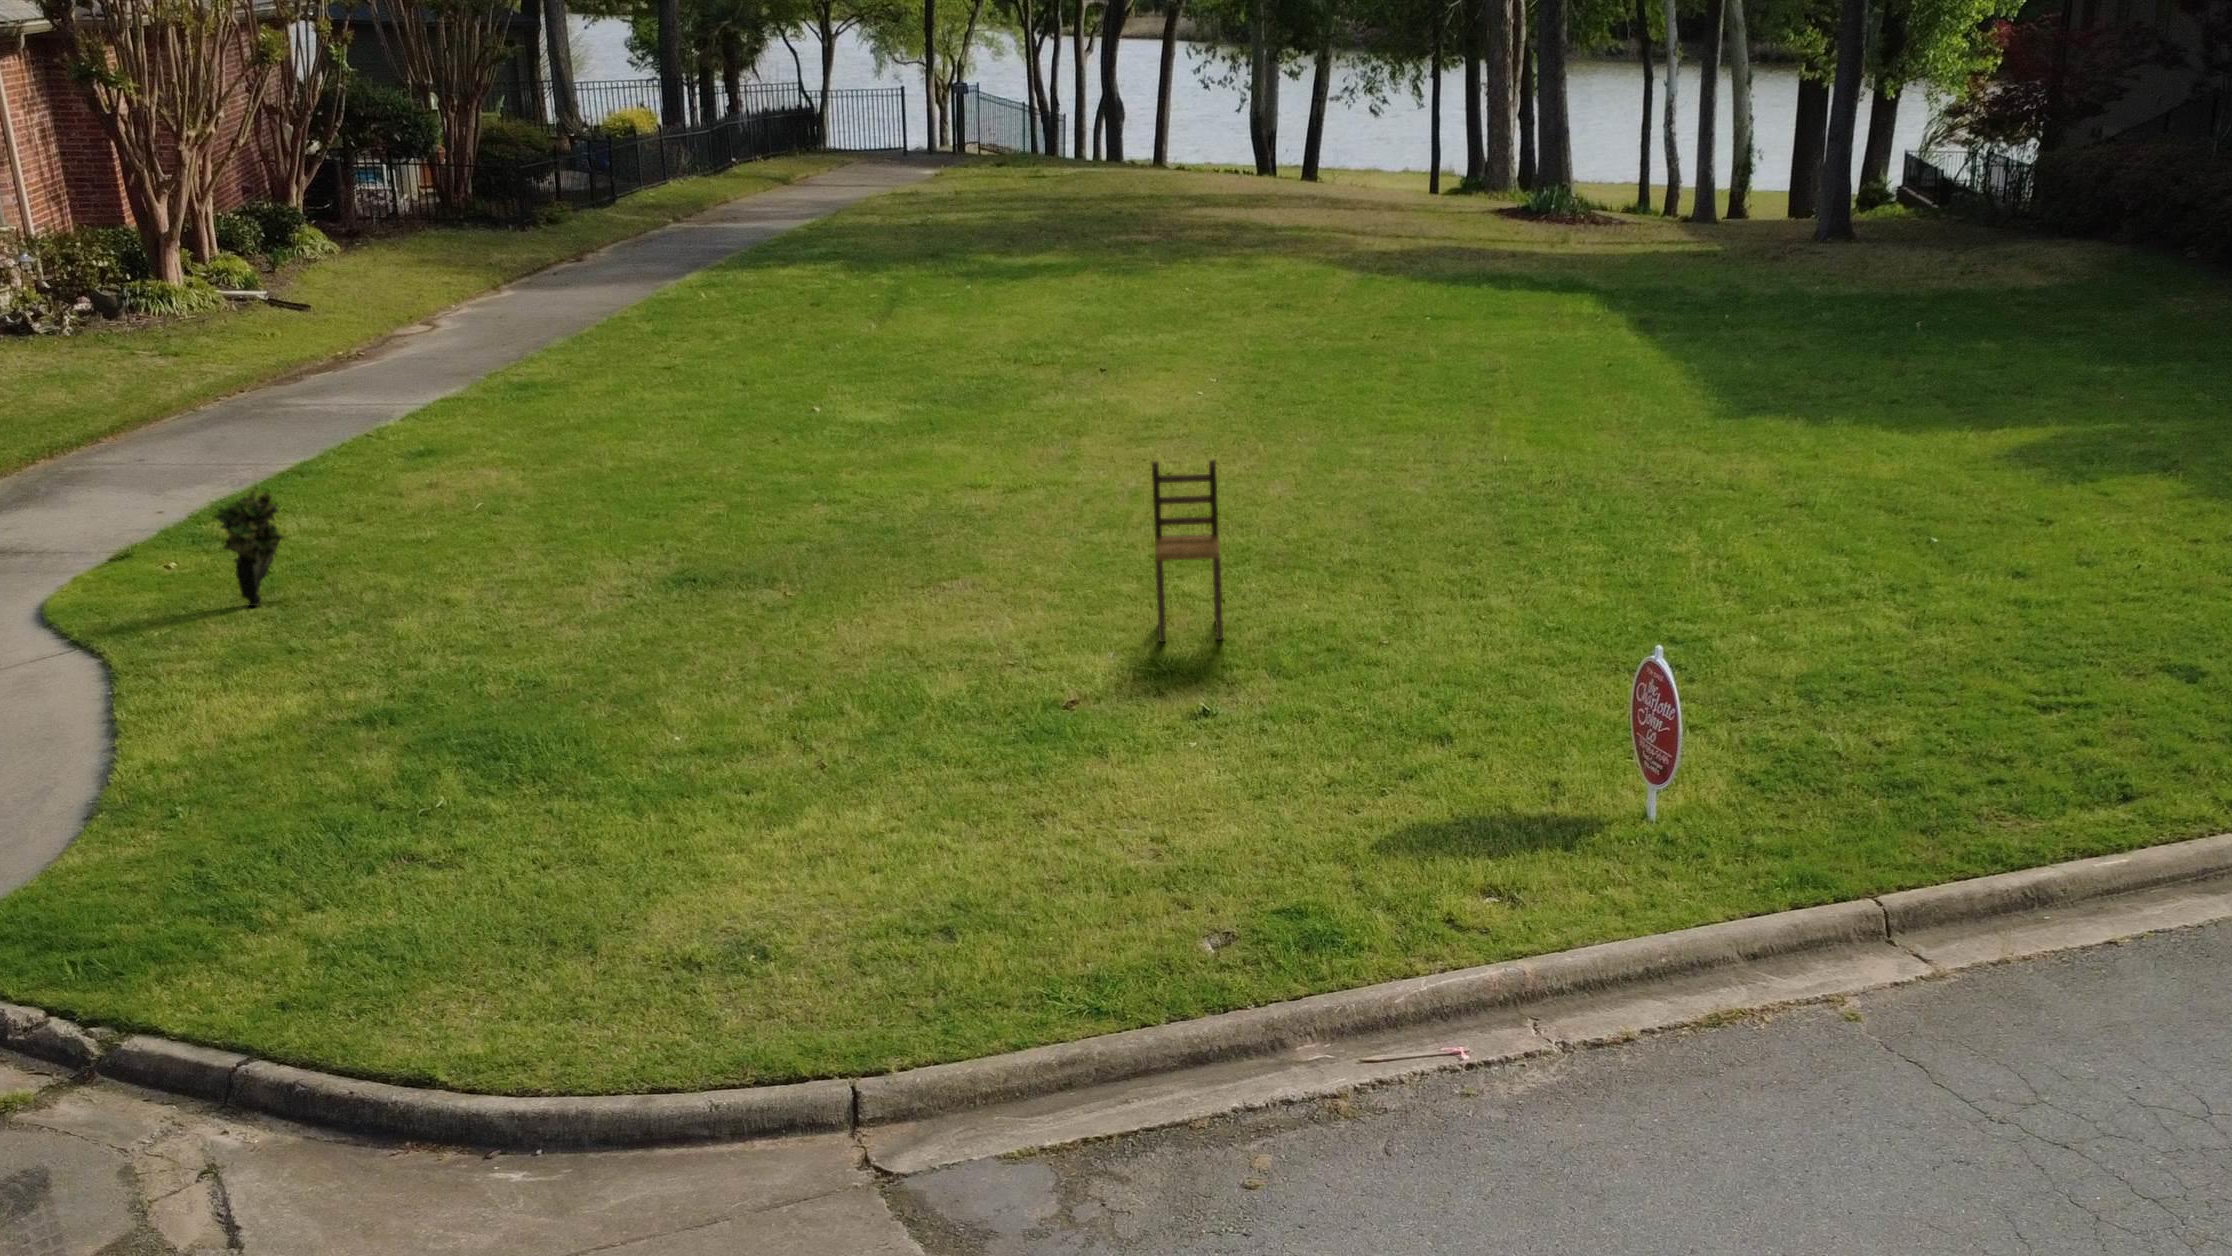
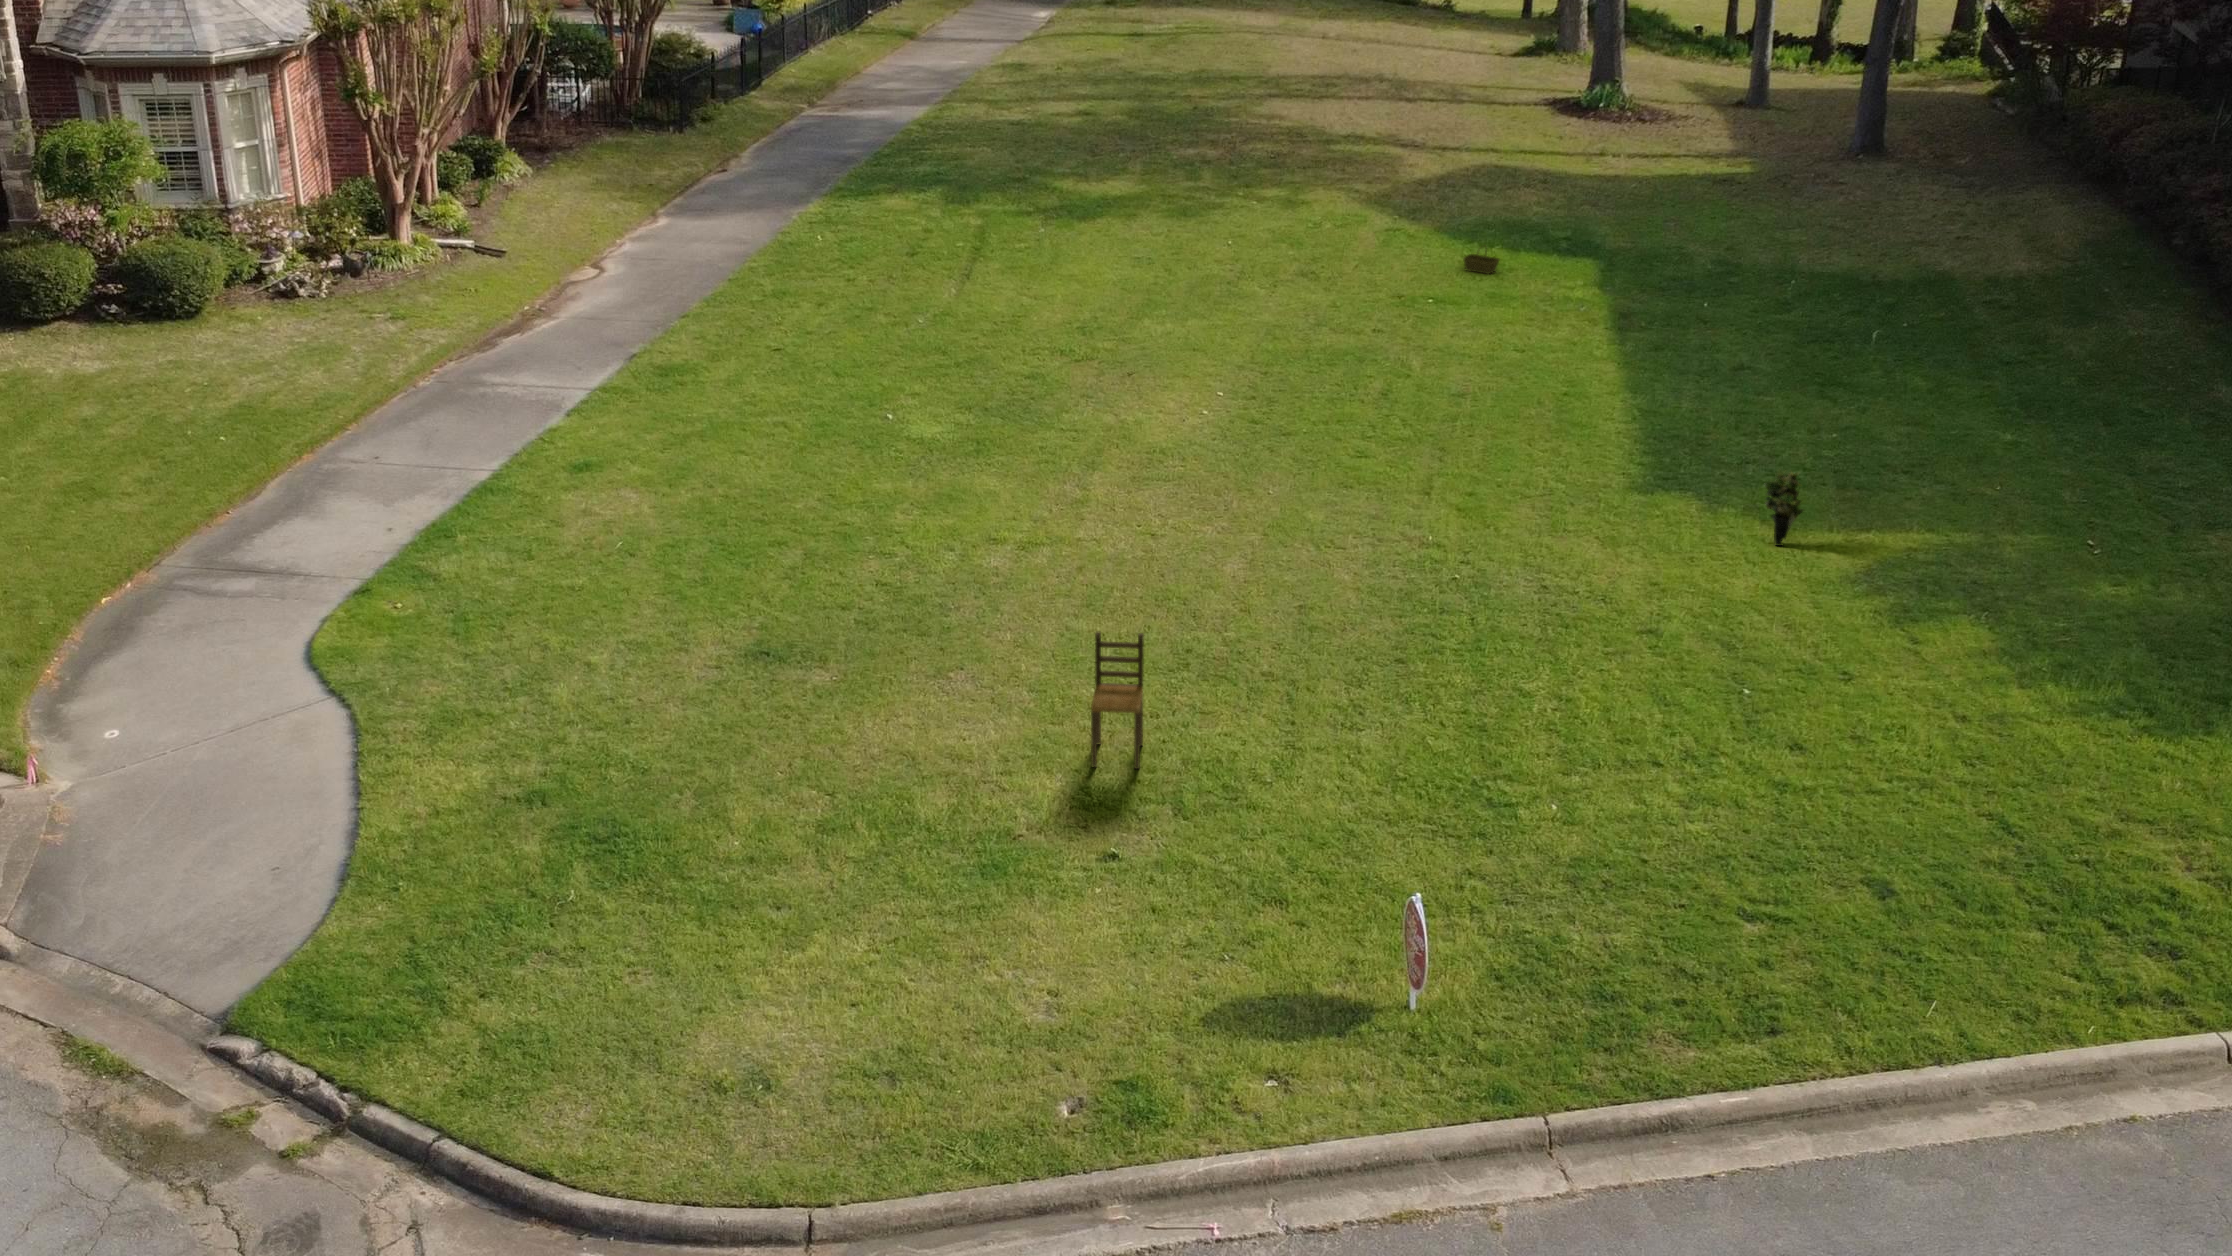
basket: none [1483,249,1525,281] -> present [1463,254,1499,274]
potted plant: present [214,491,285,606] -> present [1765,469,1803,546]

